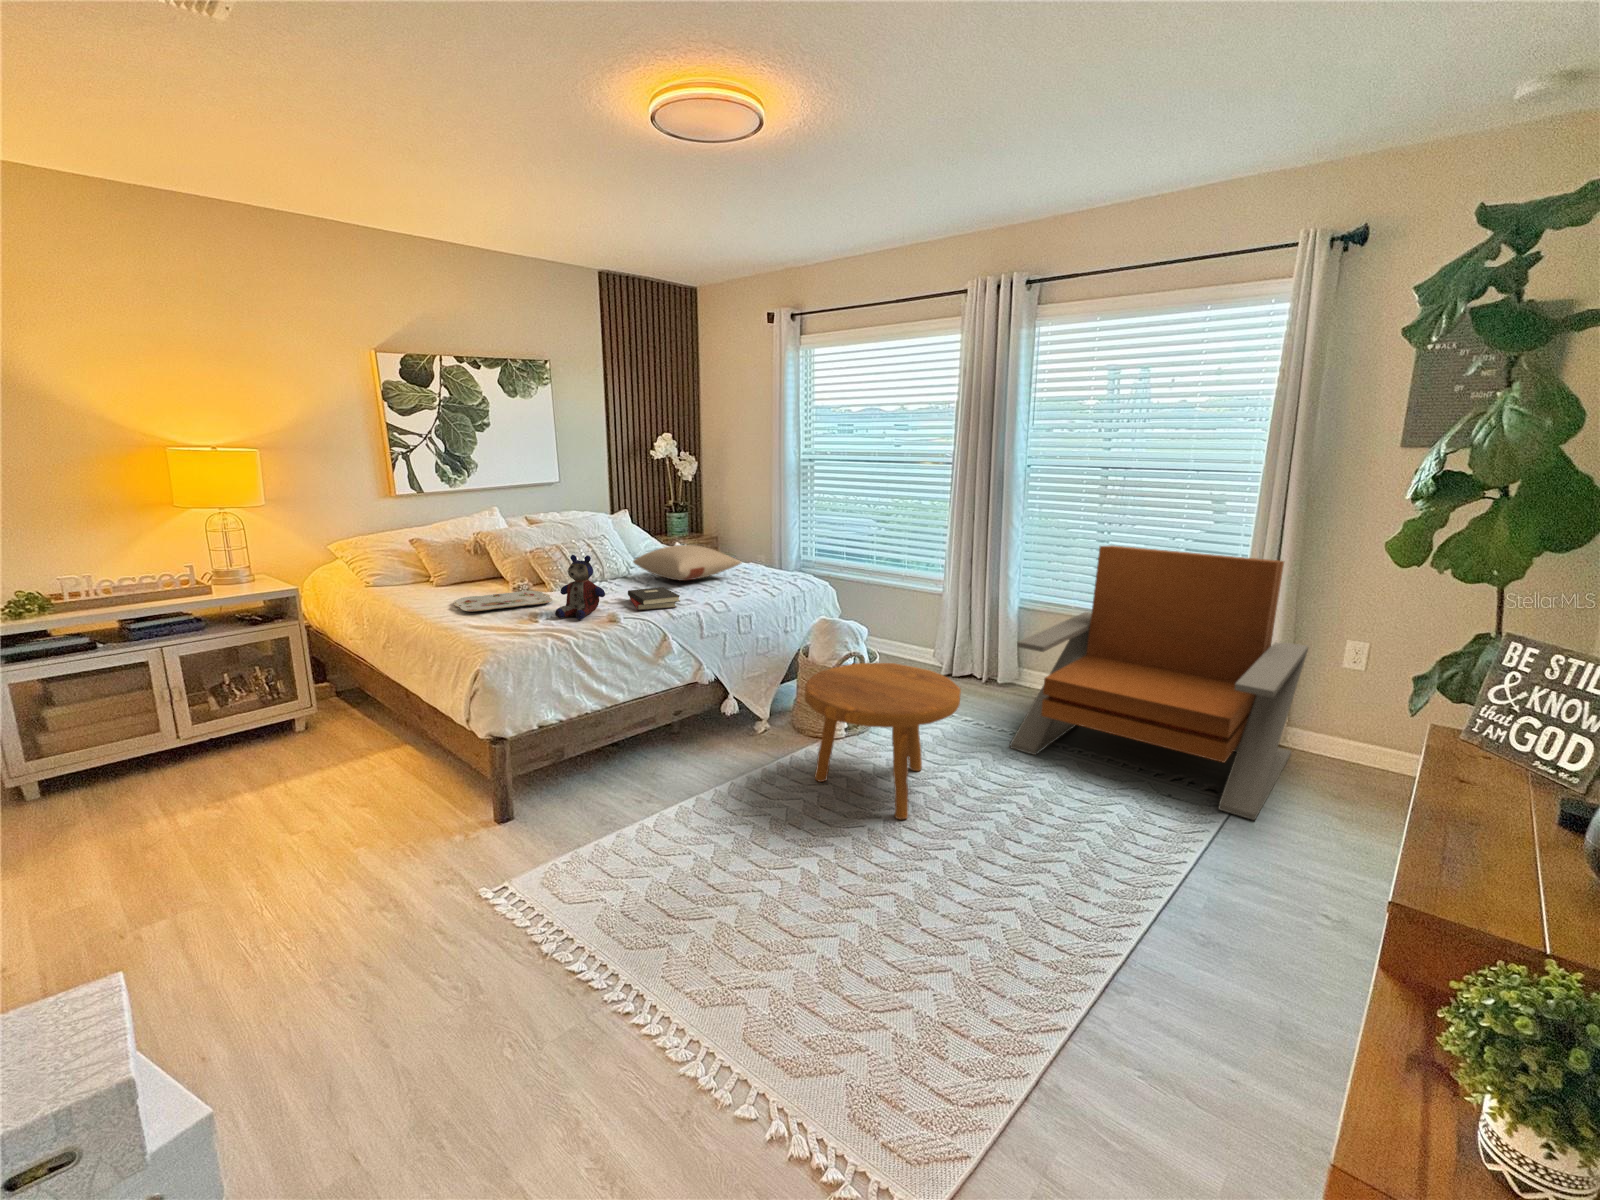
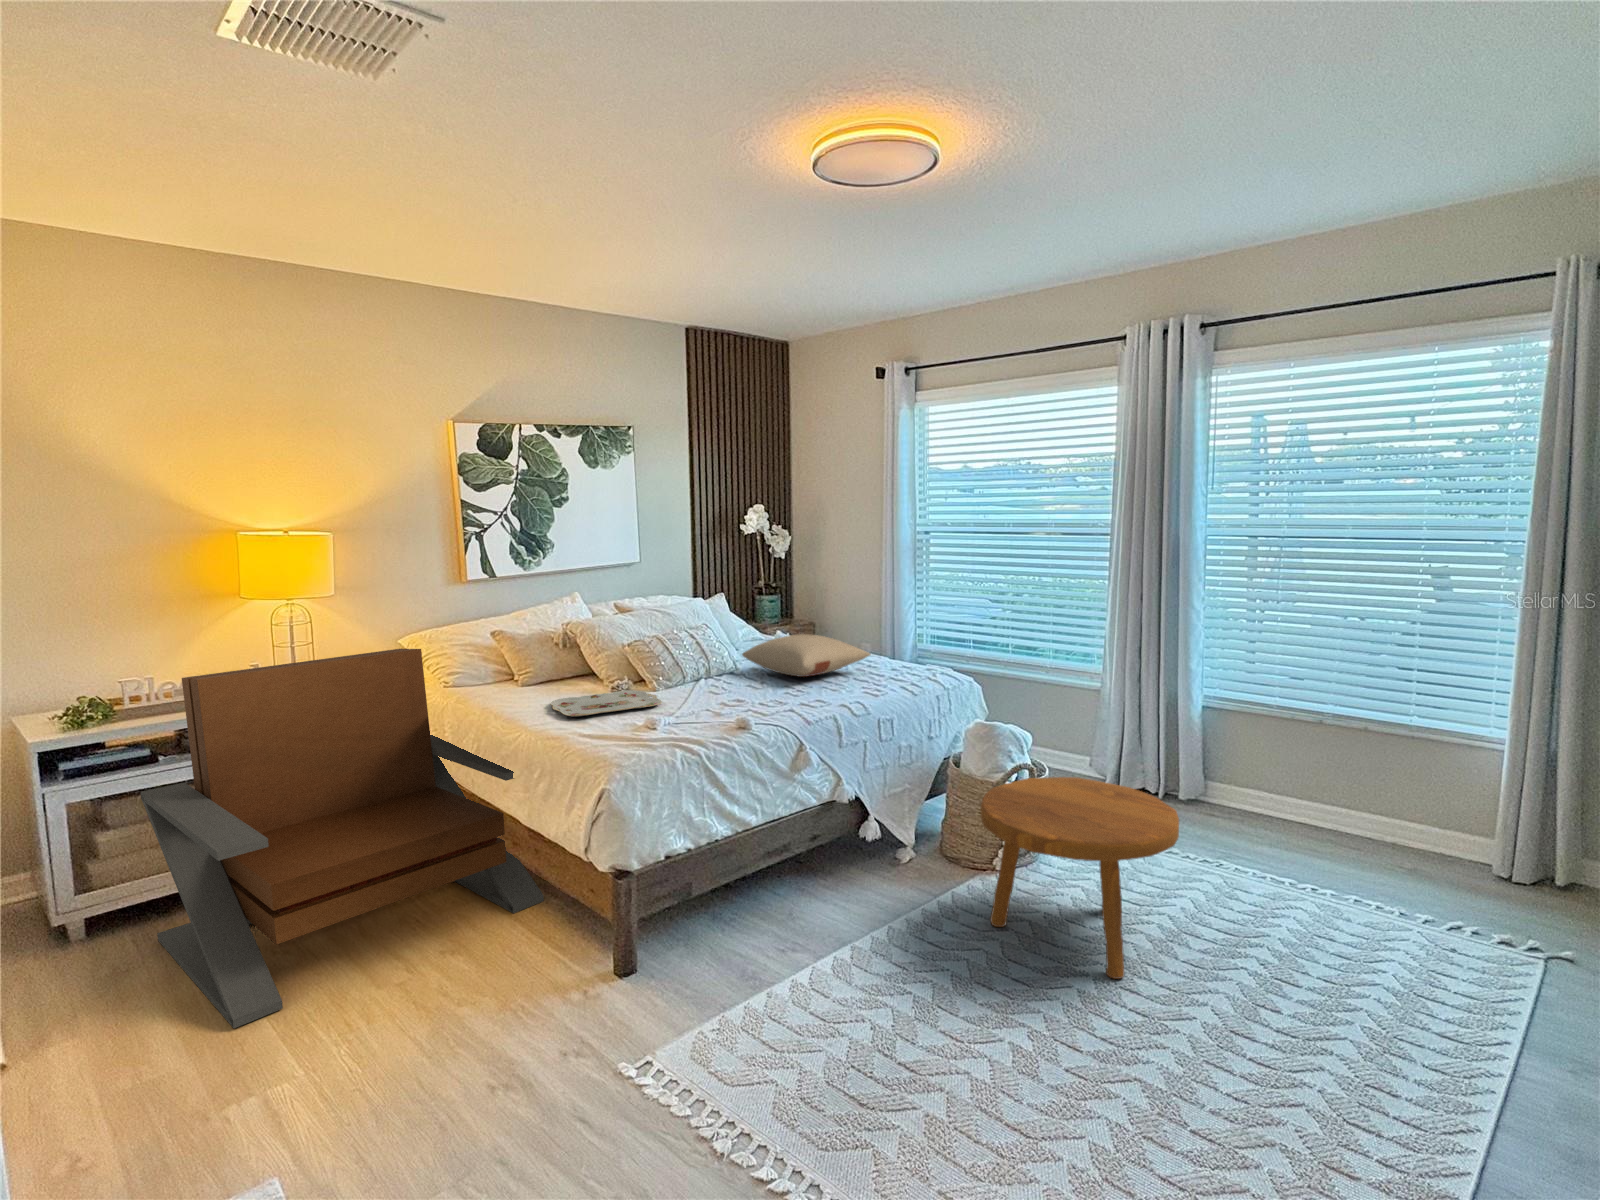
lounge chair: present [1010,545,1308,820] -> present [141,649,544,1028]
stuffed bear: present [555,555,605,620] -> none [674,649,731,726]
hardback book: present [628,587,680,610] -> none [749,685,815,714]

